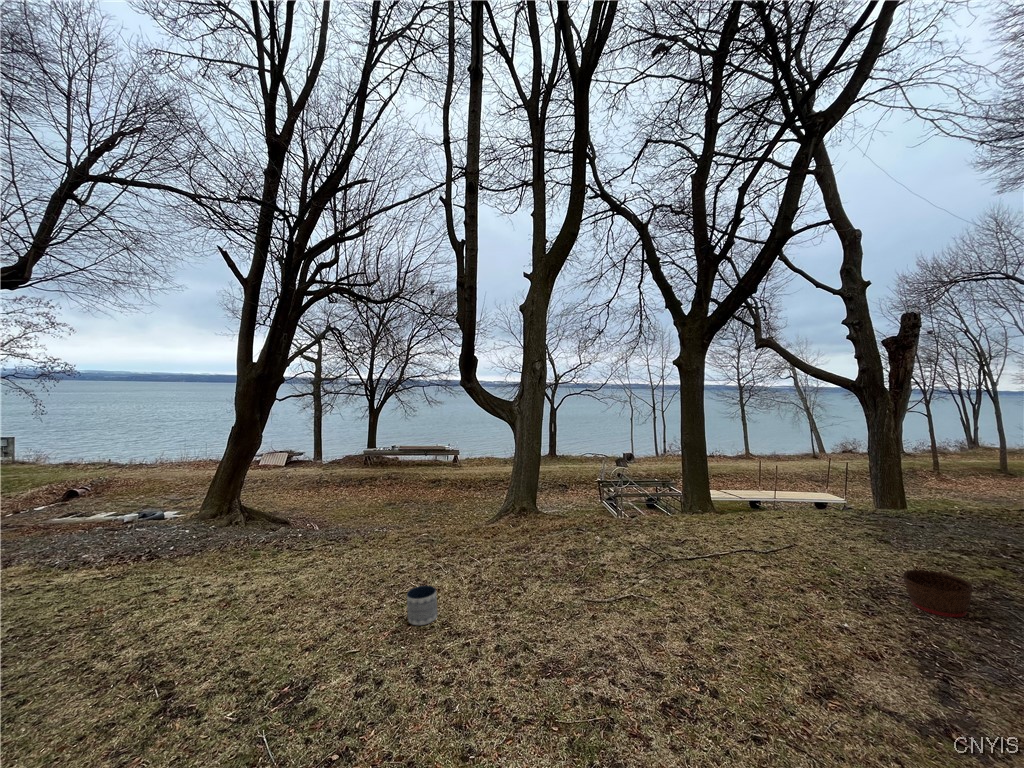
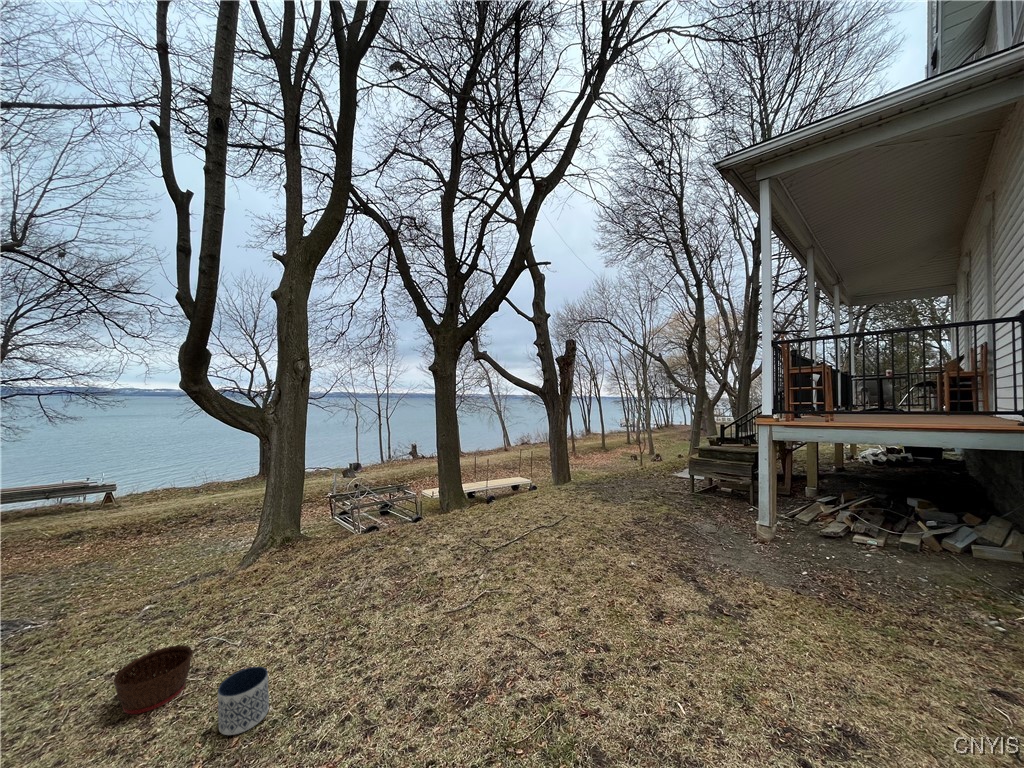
basket: present [903,570,973,617] -> present [114,646,193,714]

